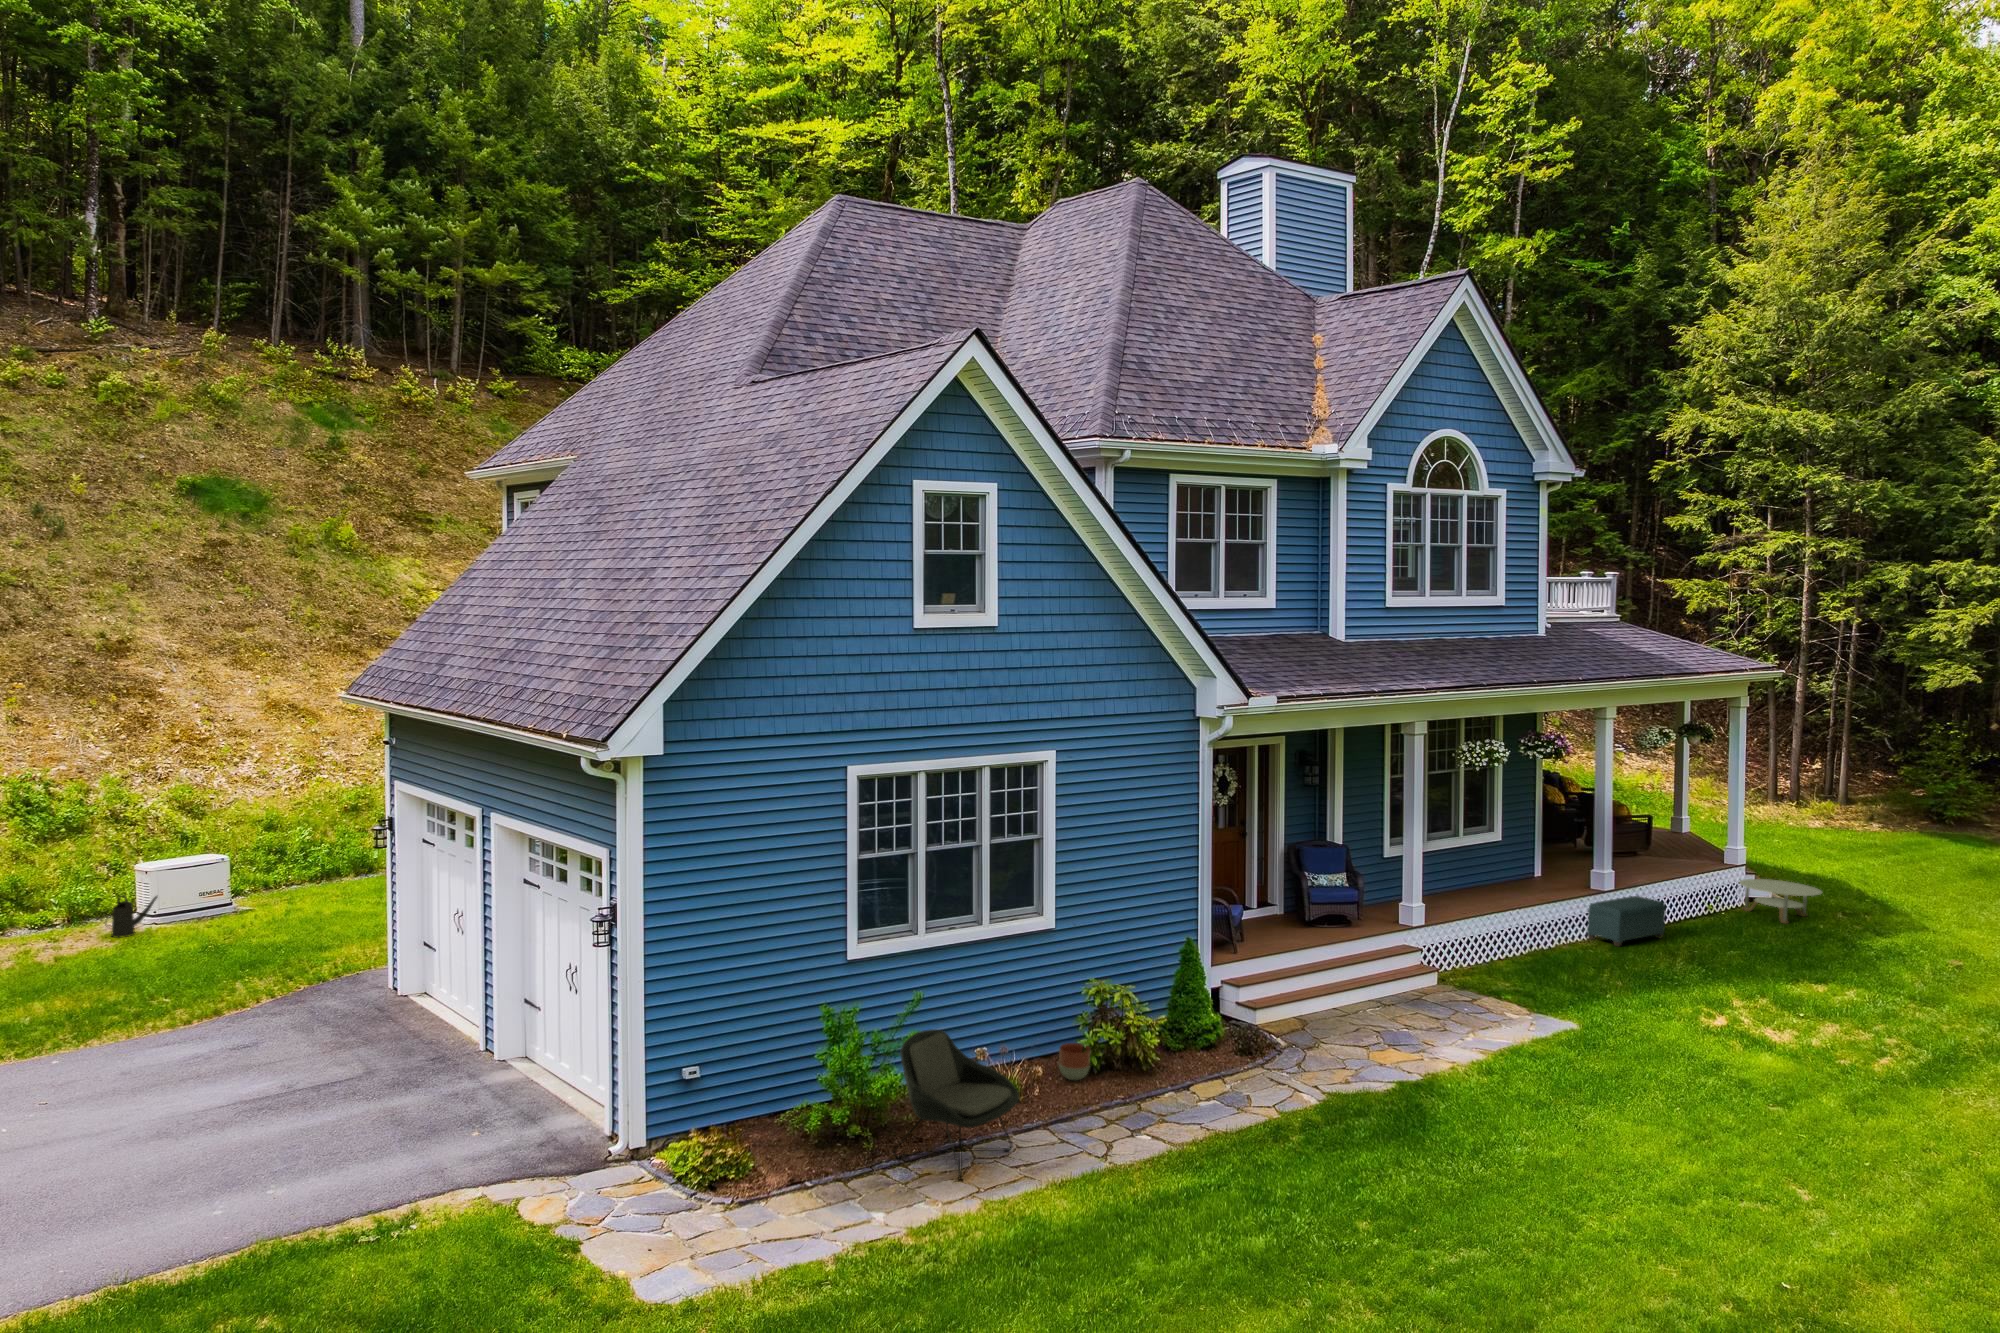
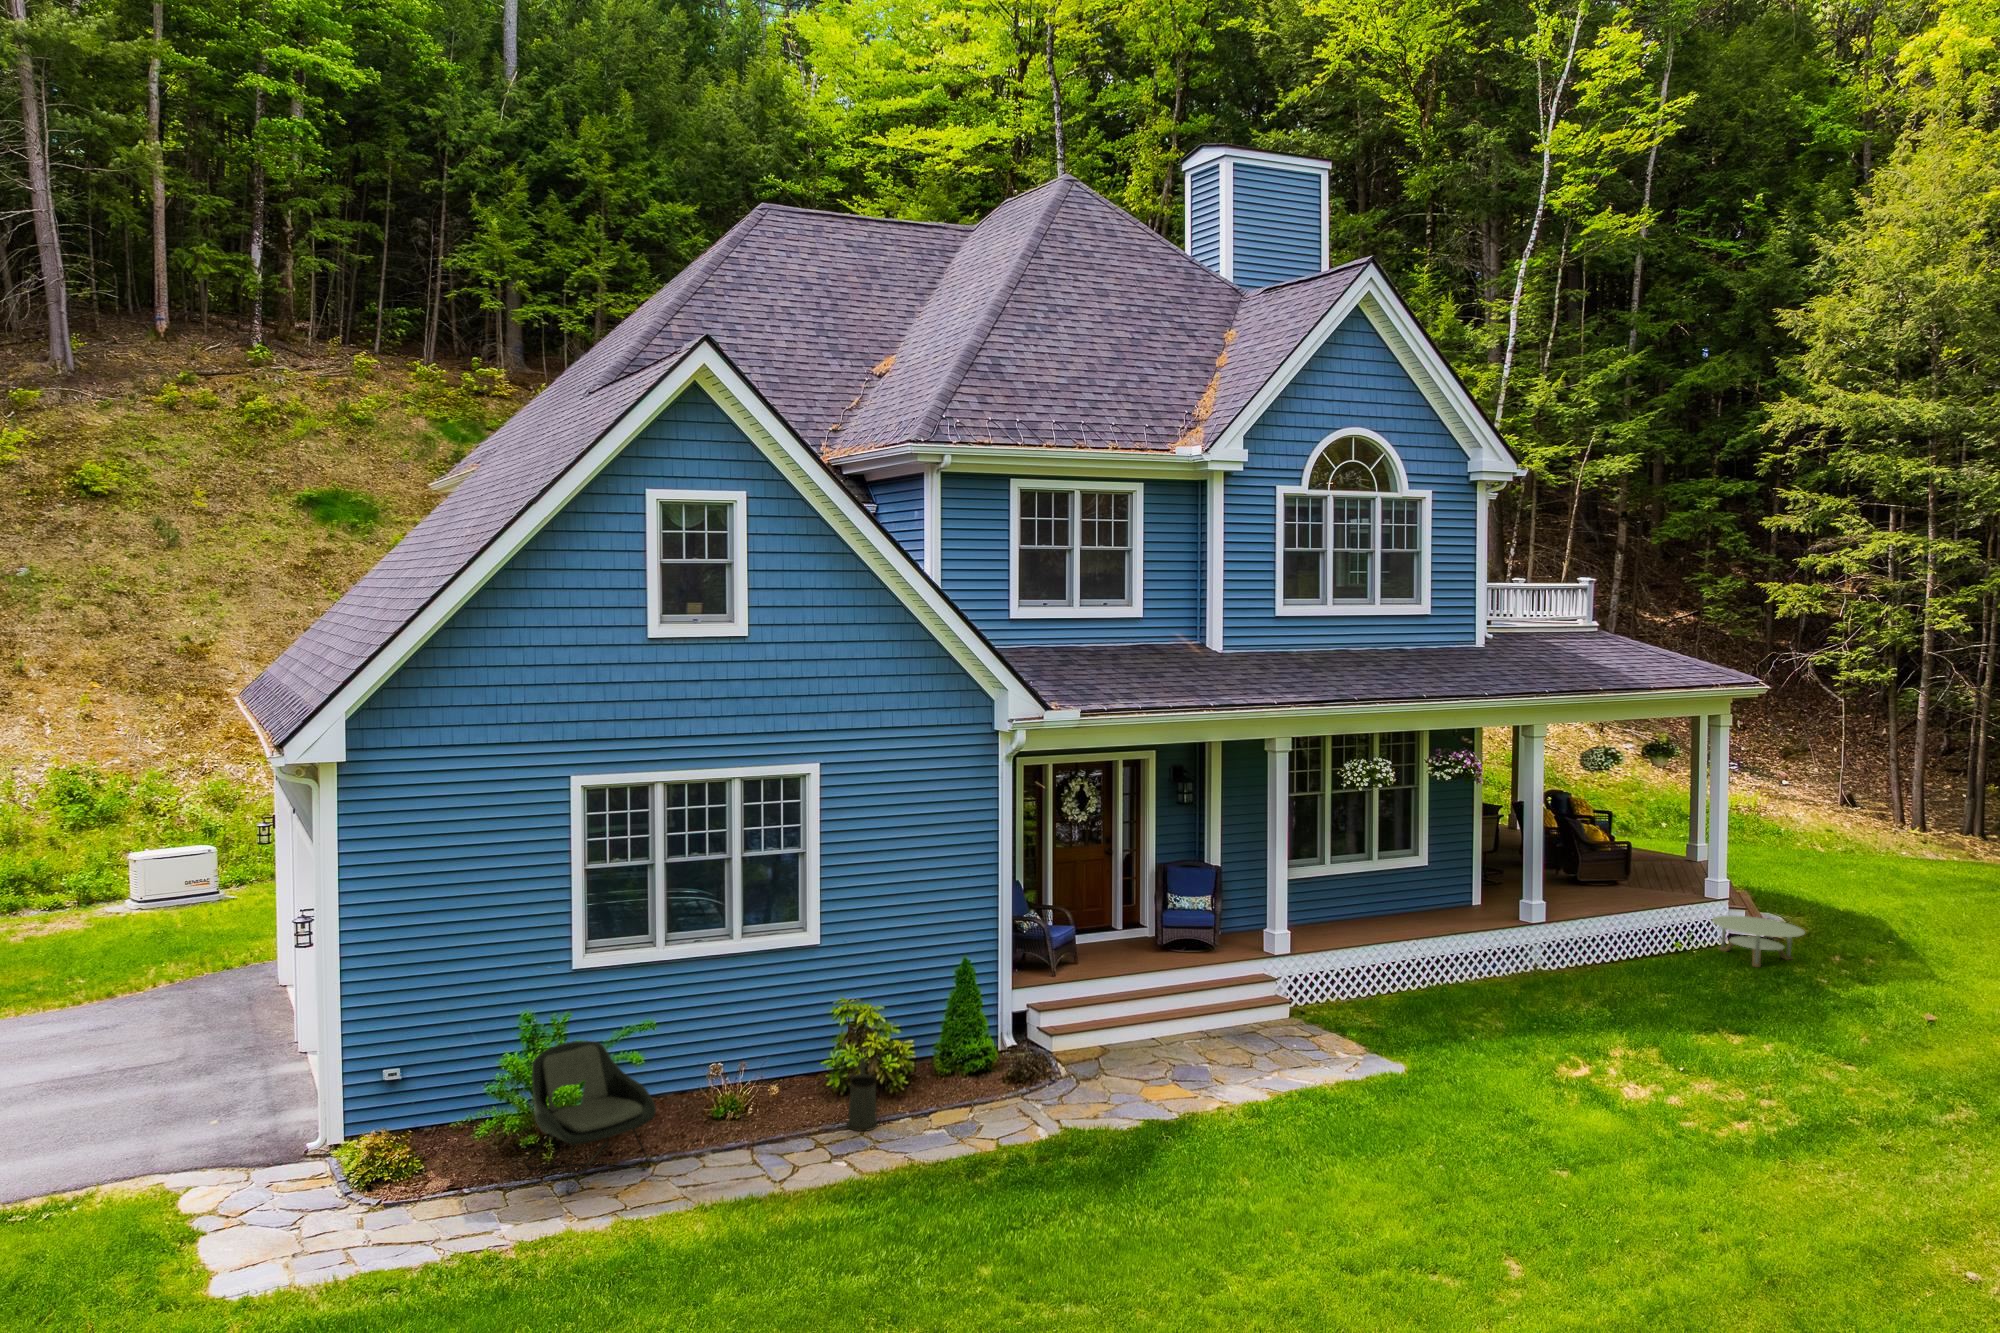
watering can: present [111,895,157,938] -> present [847,1058,878,1131]
bench: present [1587,896,1666,947] -> none [1500,930,1594,985]
planter: present [1059,1043,1090,1080] -> none [774,1060,806,1099]

